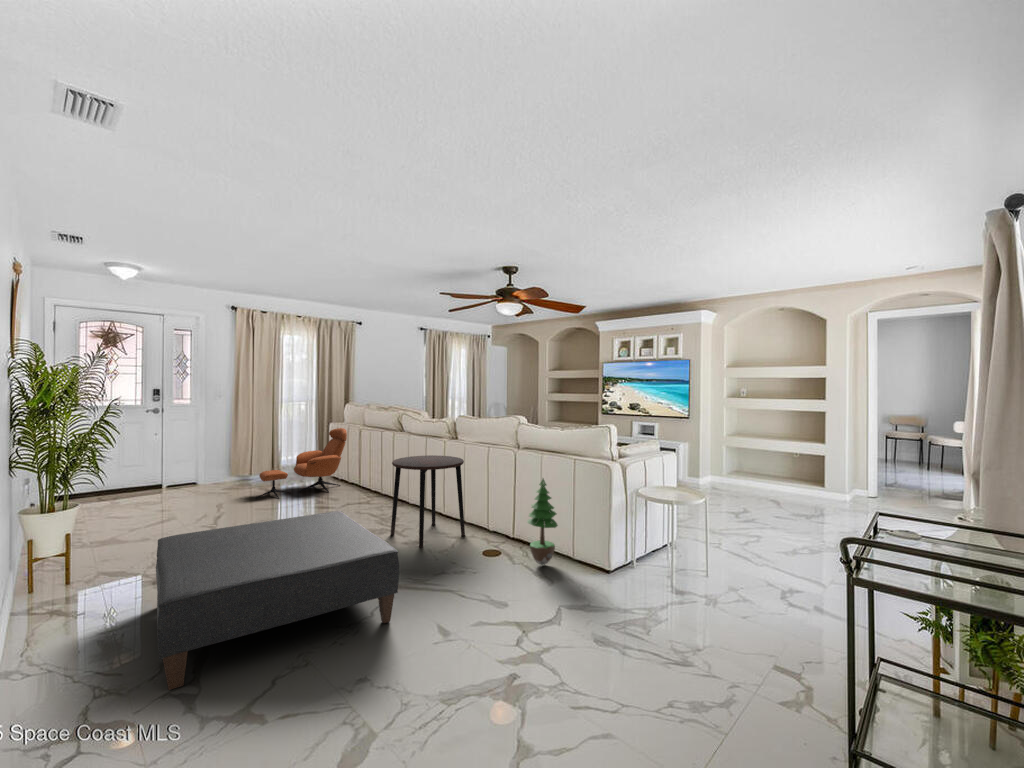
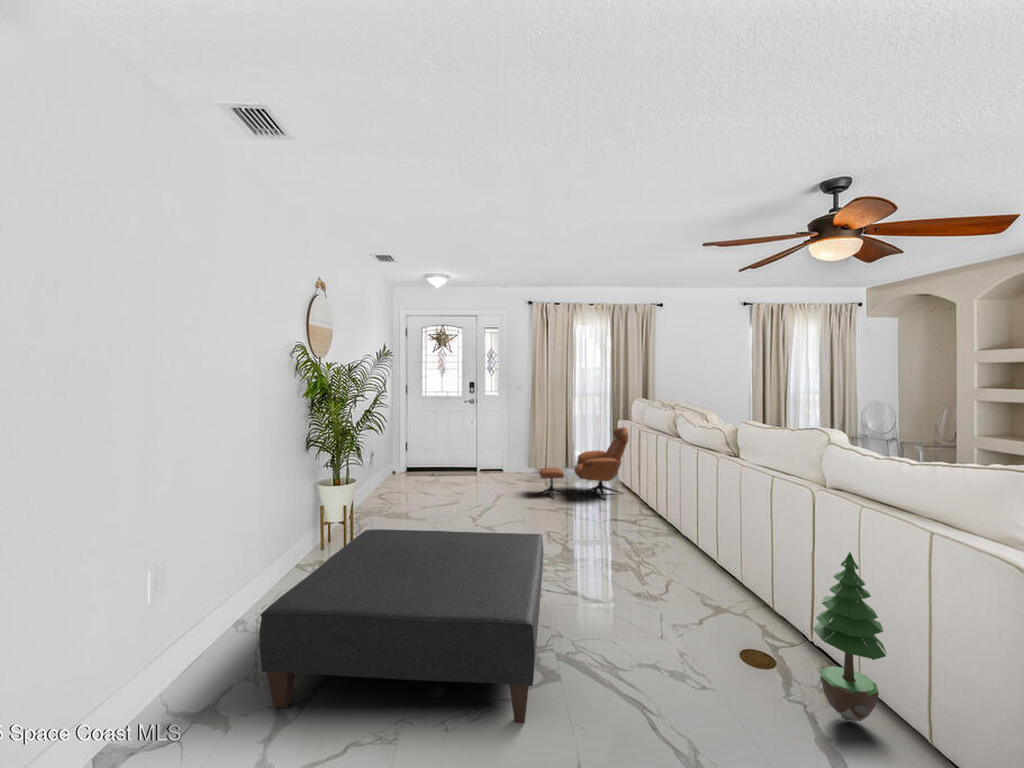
side table: present [391,455,465,547] -> none [627,474,734,607]

